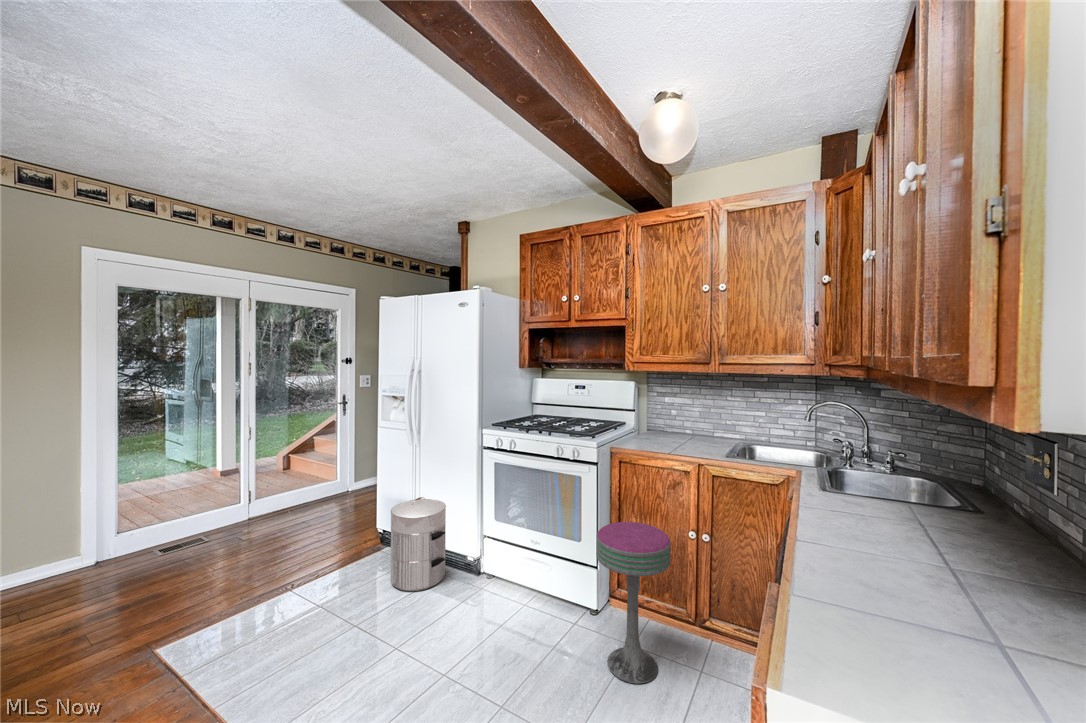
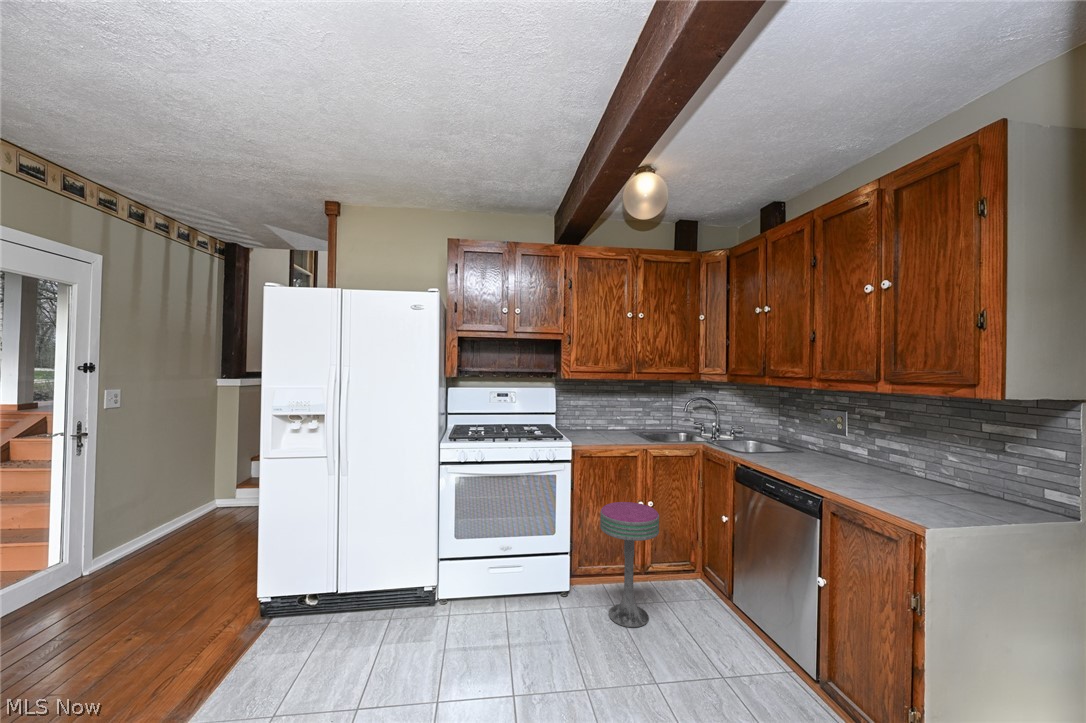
waste bin: present [391,497,446,591] -> none [327,534,409,653]

